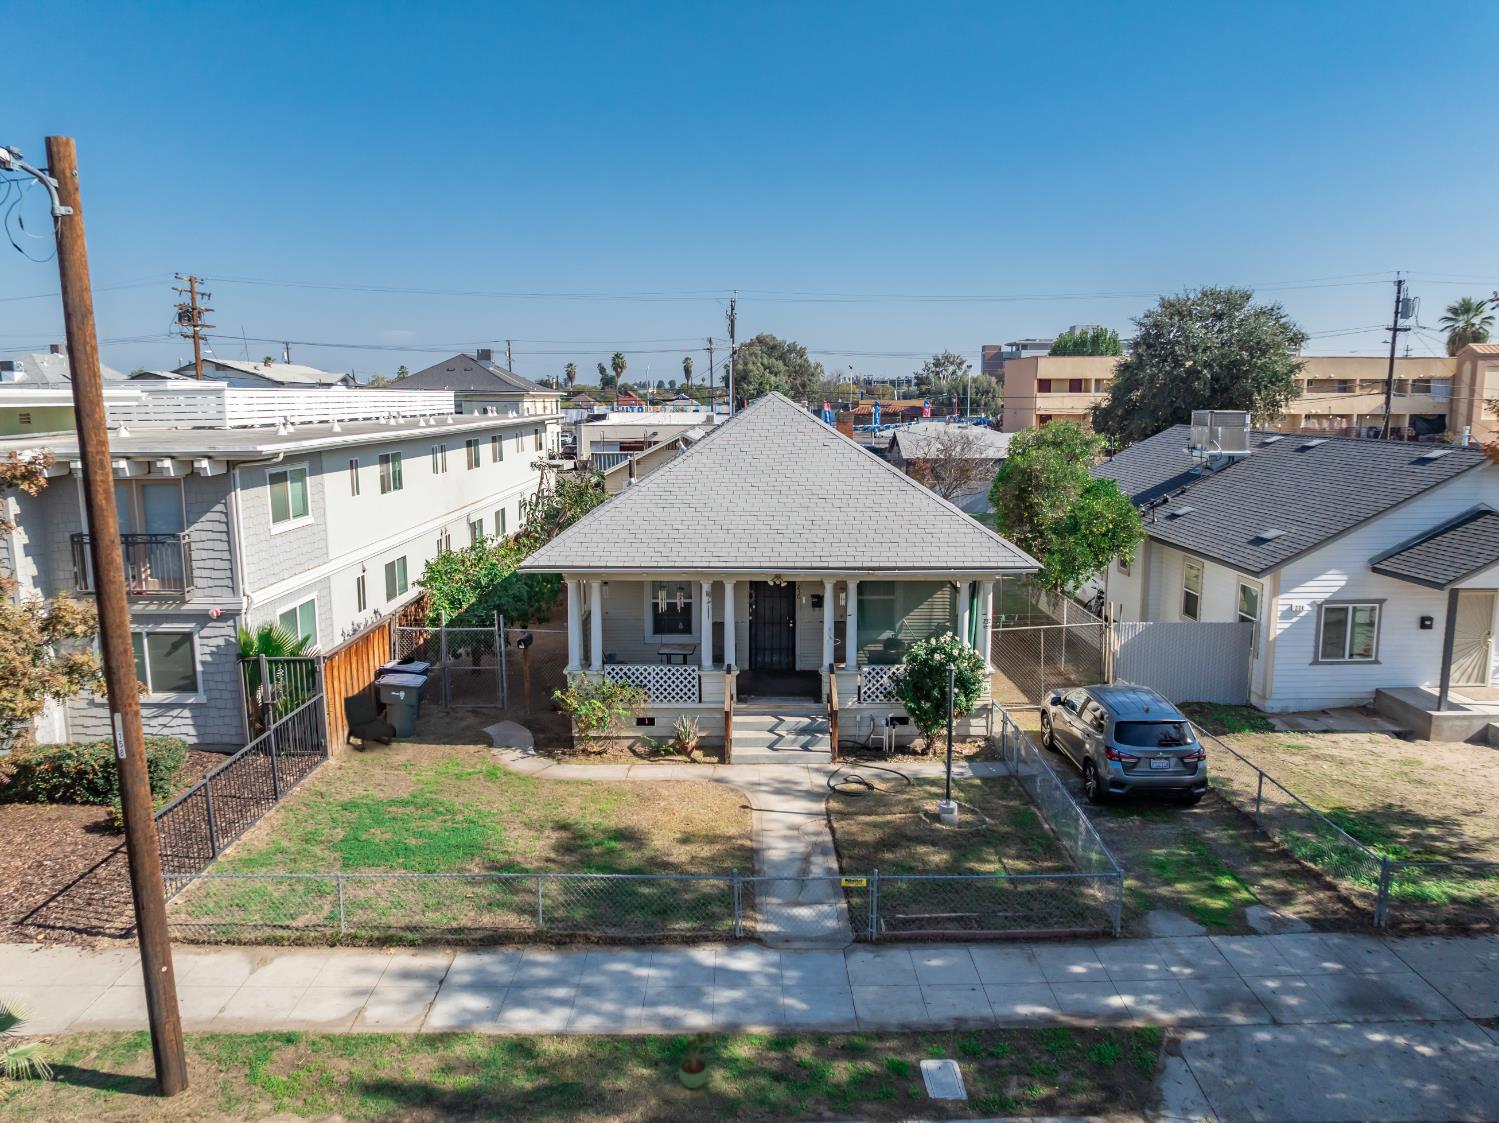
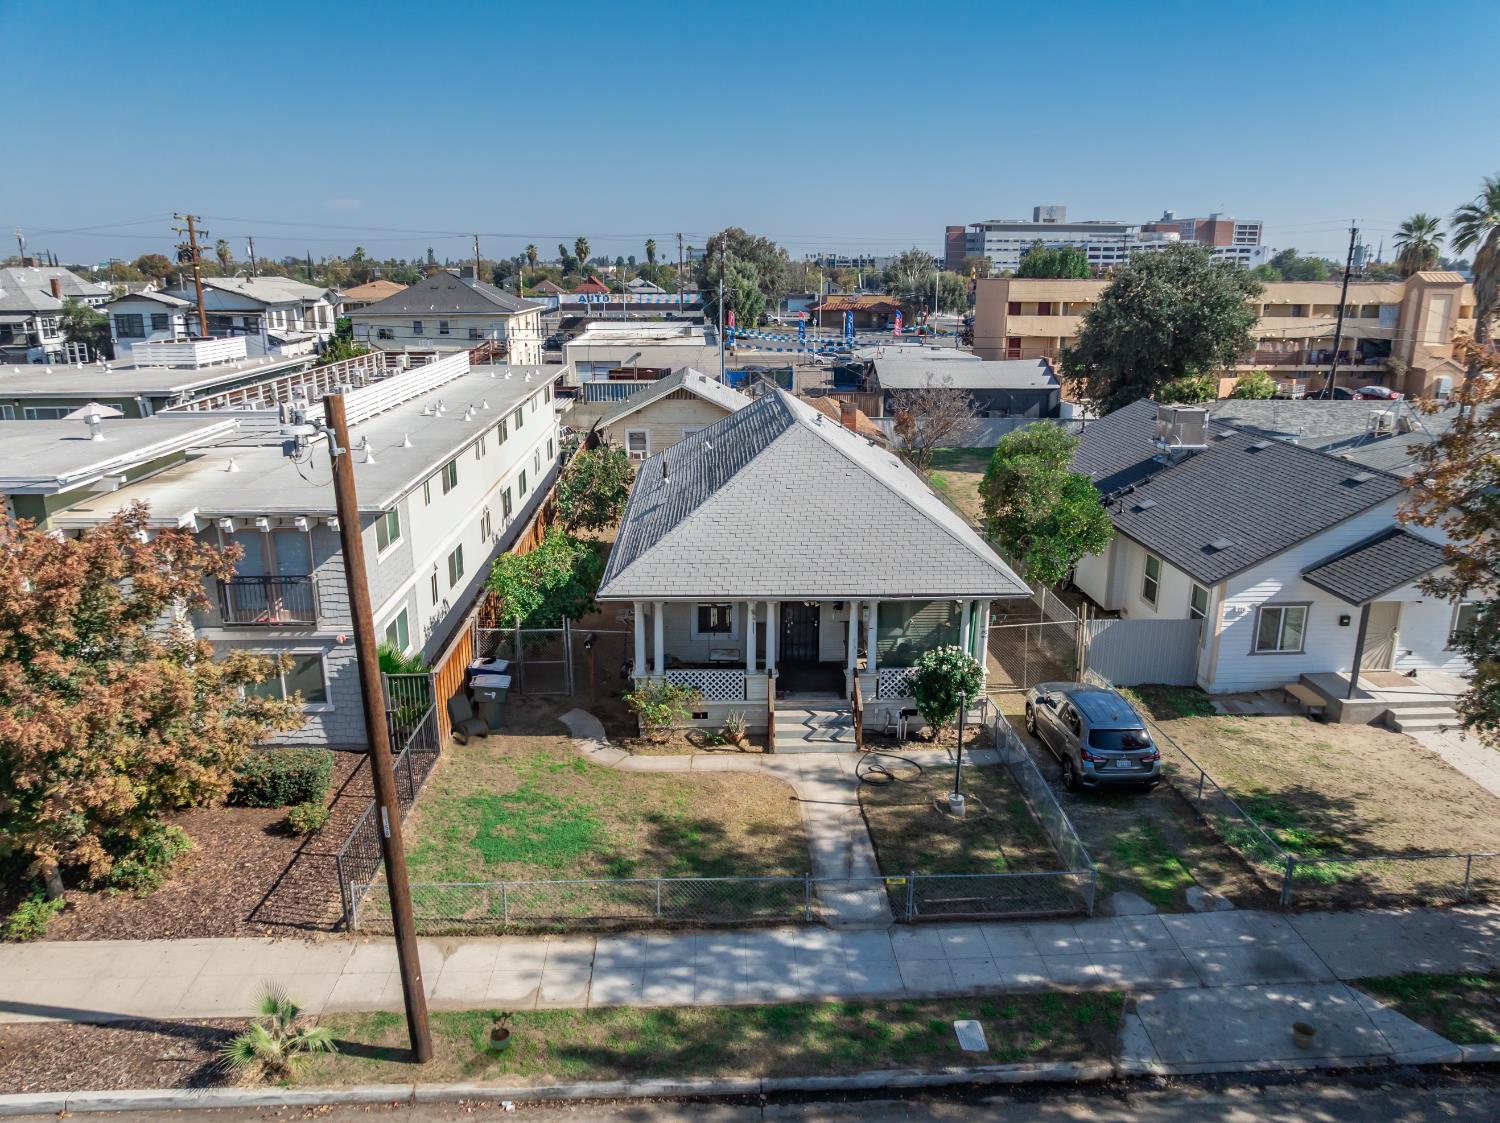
bench: none [1358,700,1412,738] -> present [1284,685,1327,719]
potted plant: present [679,1033,711,1088] -> present [490,1012,513,1050]
bucket: none [1395,1056,1432,1098] -> present [1292,1020,1317,1048]

